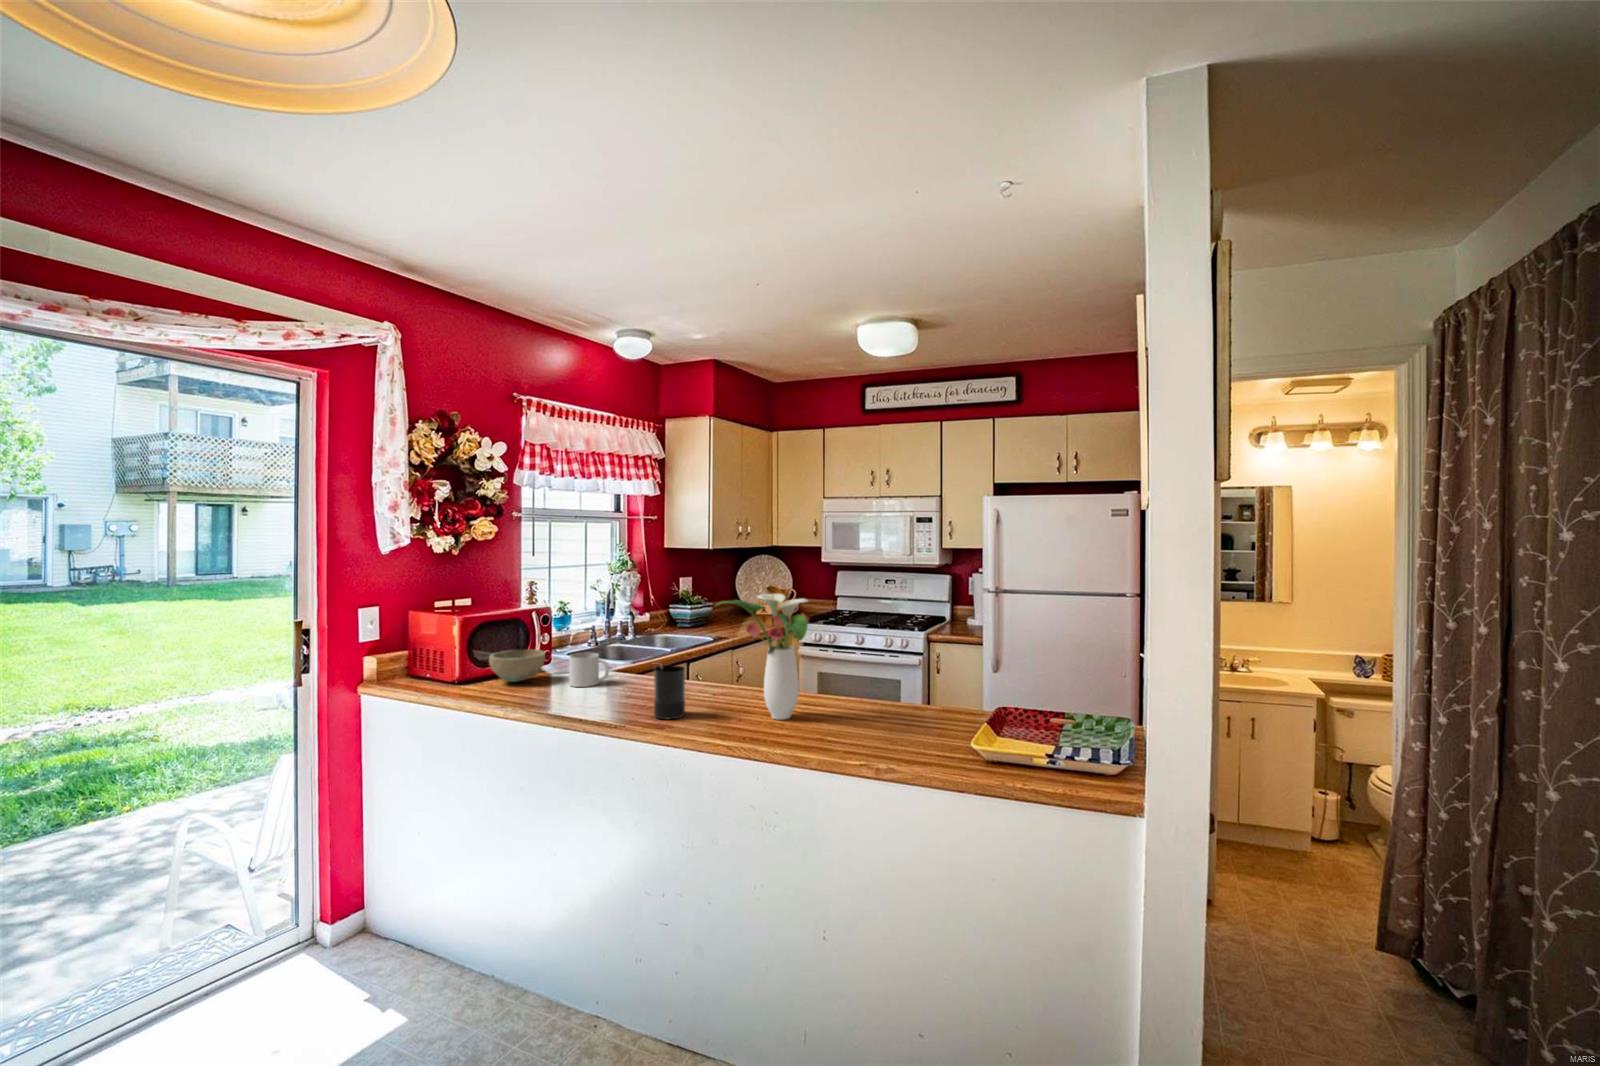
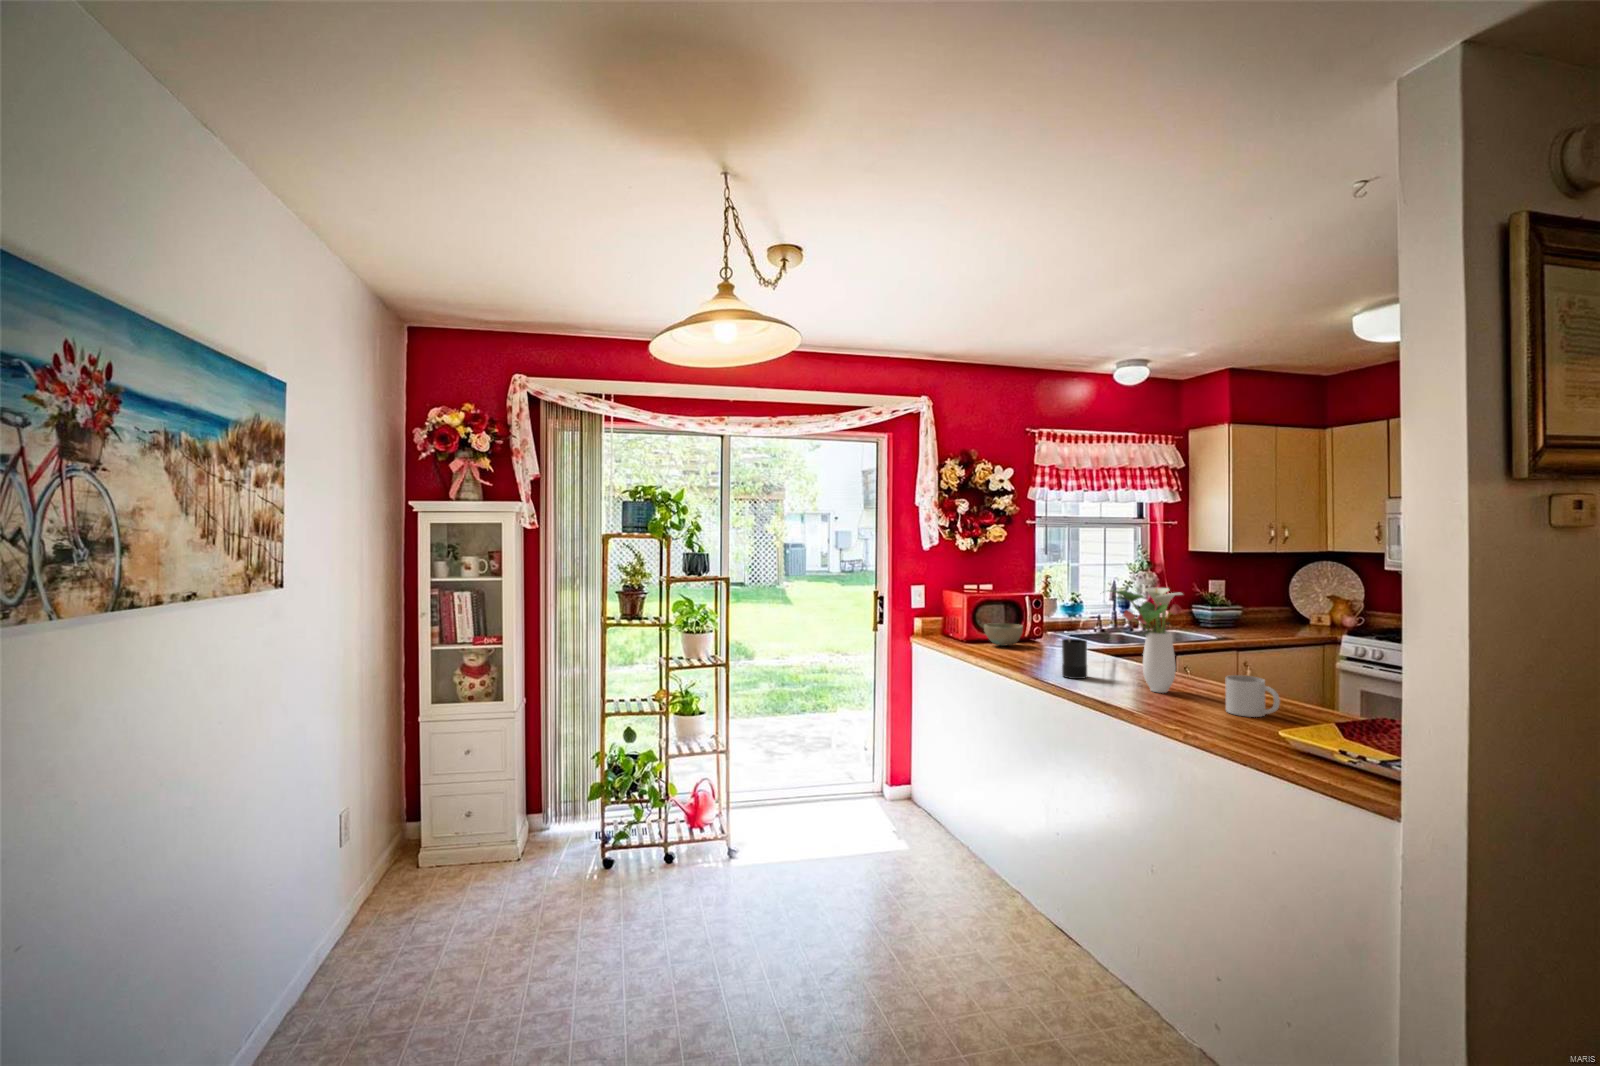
mug: present [569,653,609,687] -> present [1225,675,1280,717]

